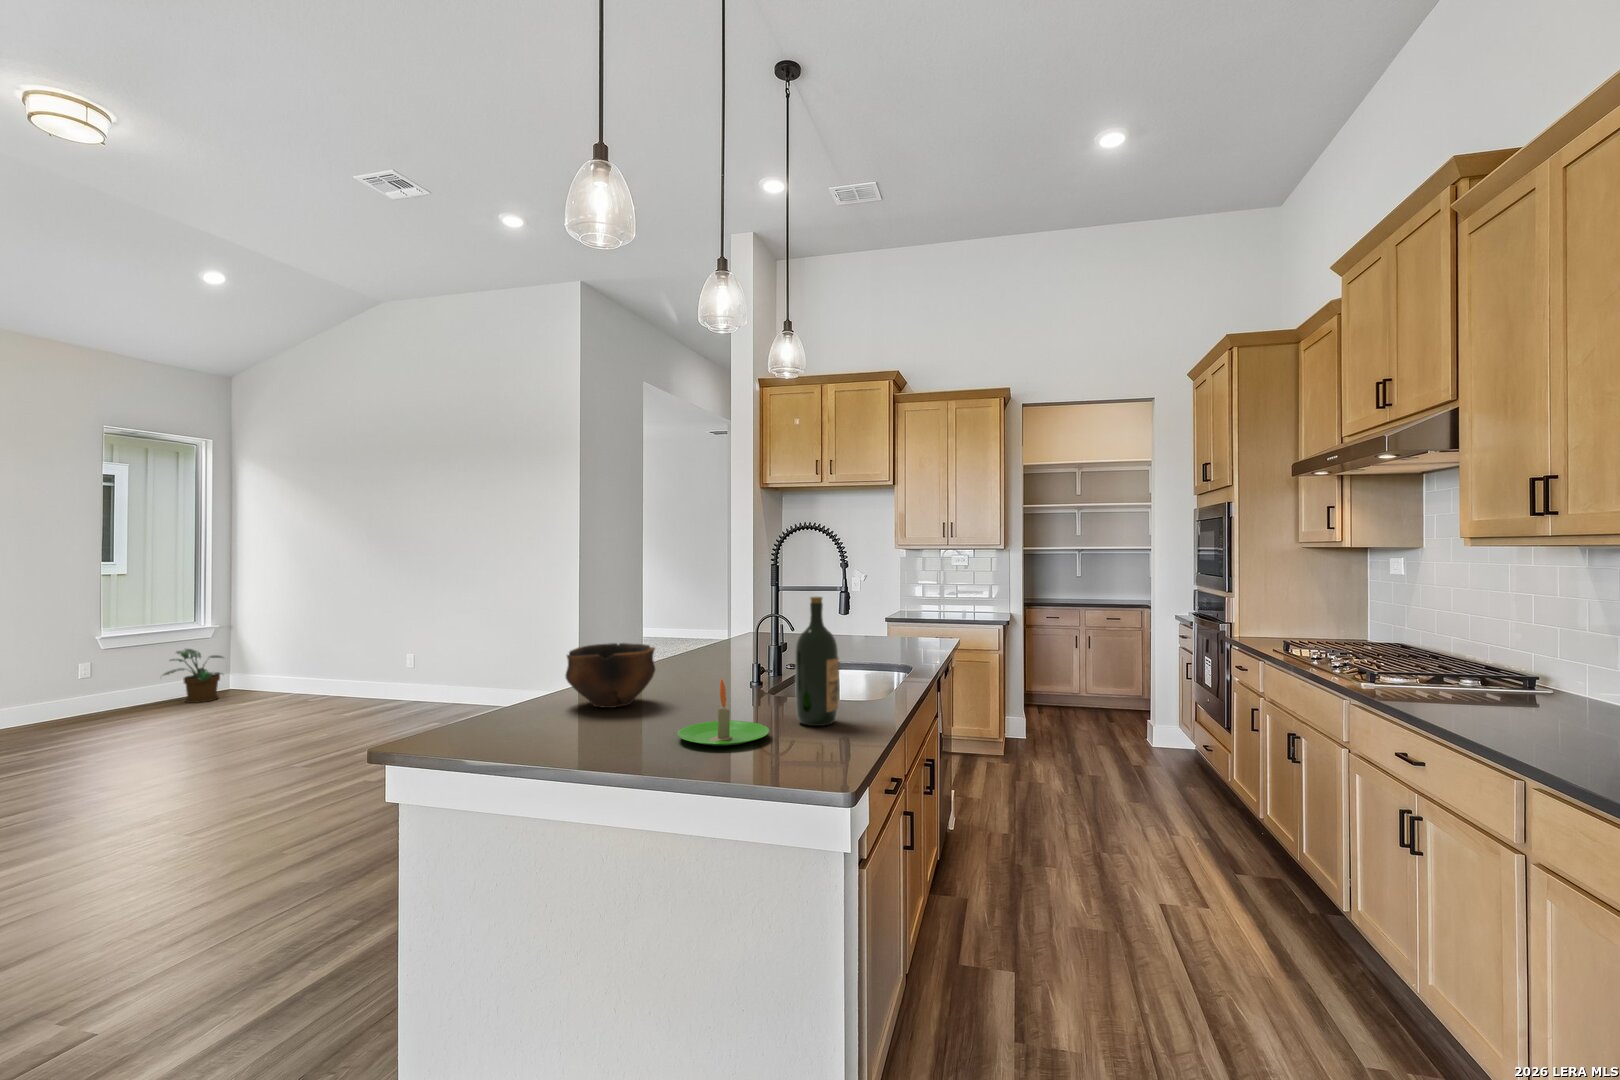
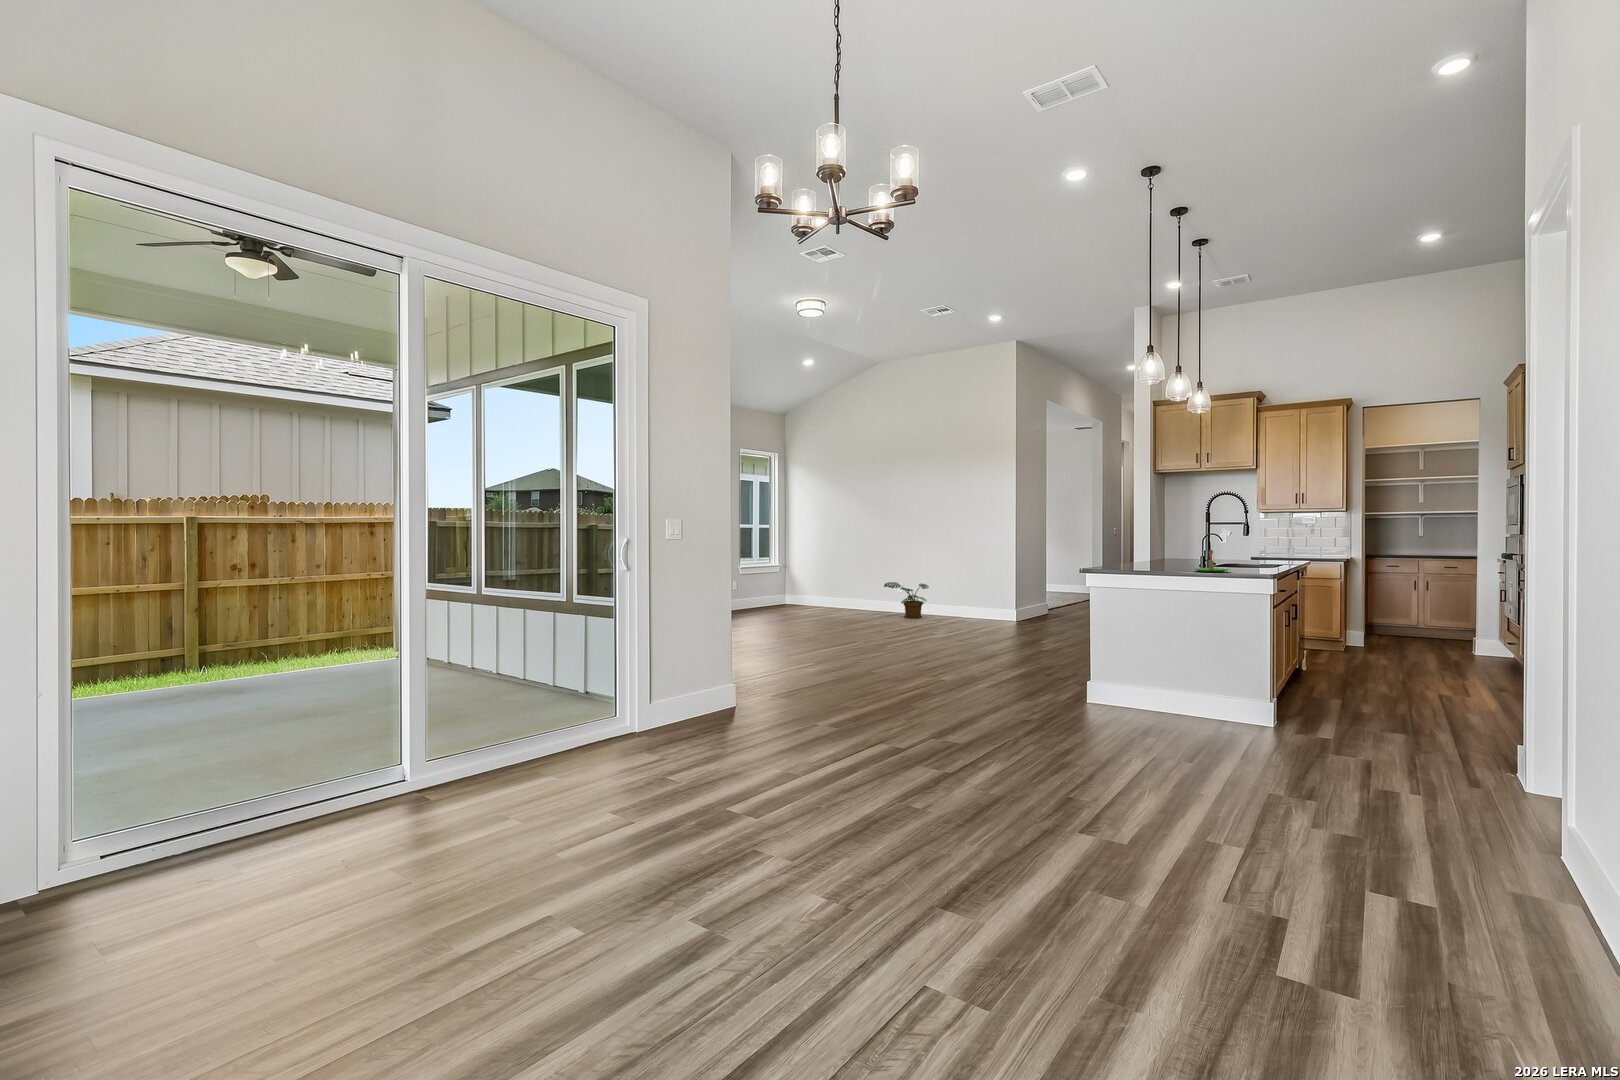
wine bottle: present [795,597,839,726] -> none [1237,521,1257,571]
bowl: present [566,643,655,708] -> none [1128,545,1166,568]
potted plant: present [164,649,223,703] -> present [884,582,929,618]

